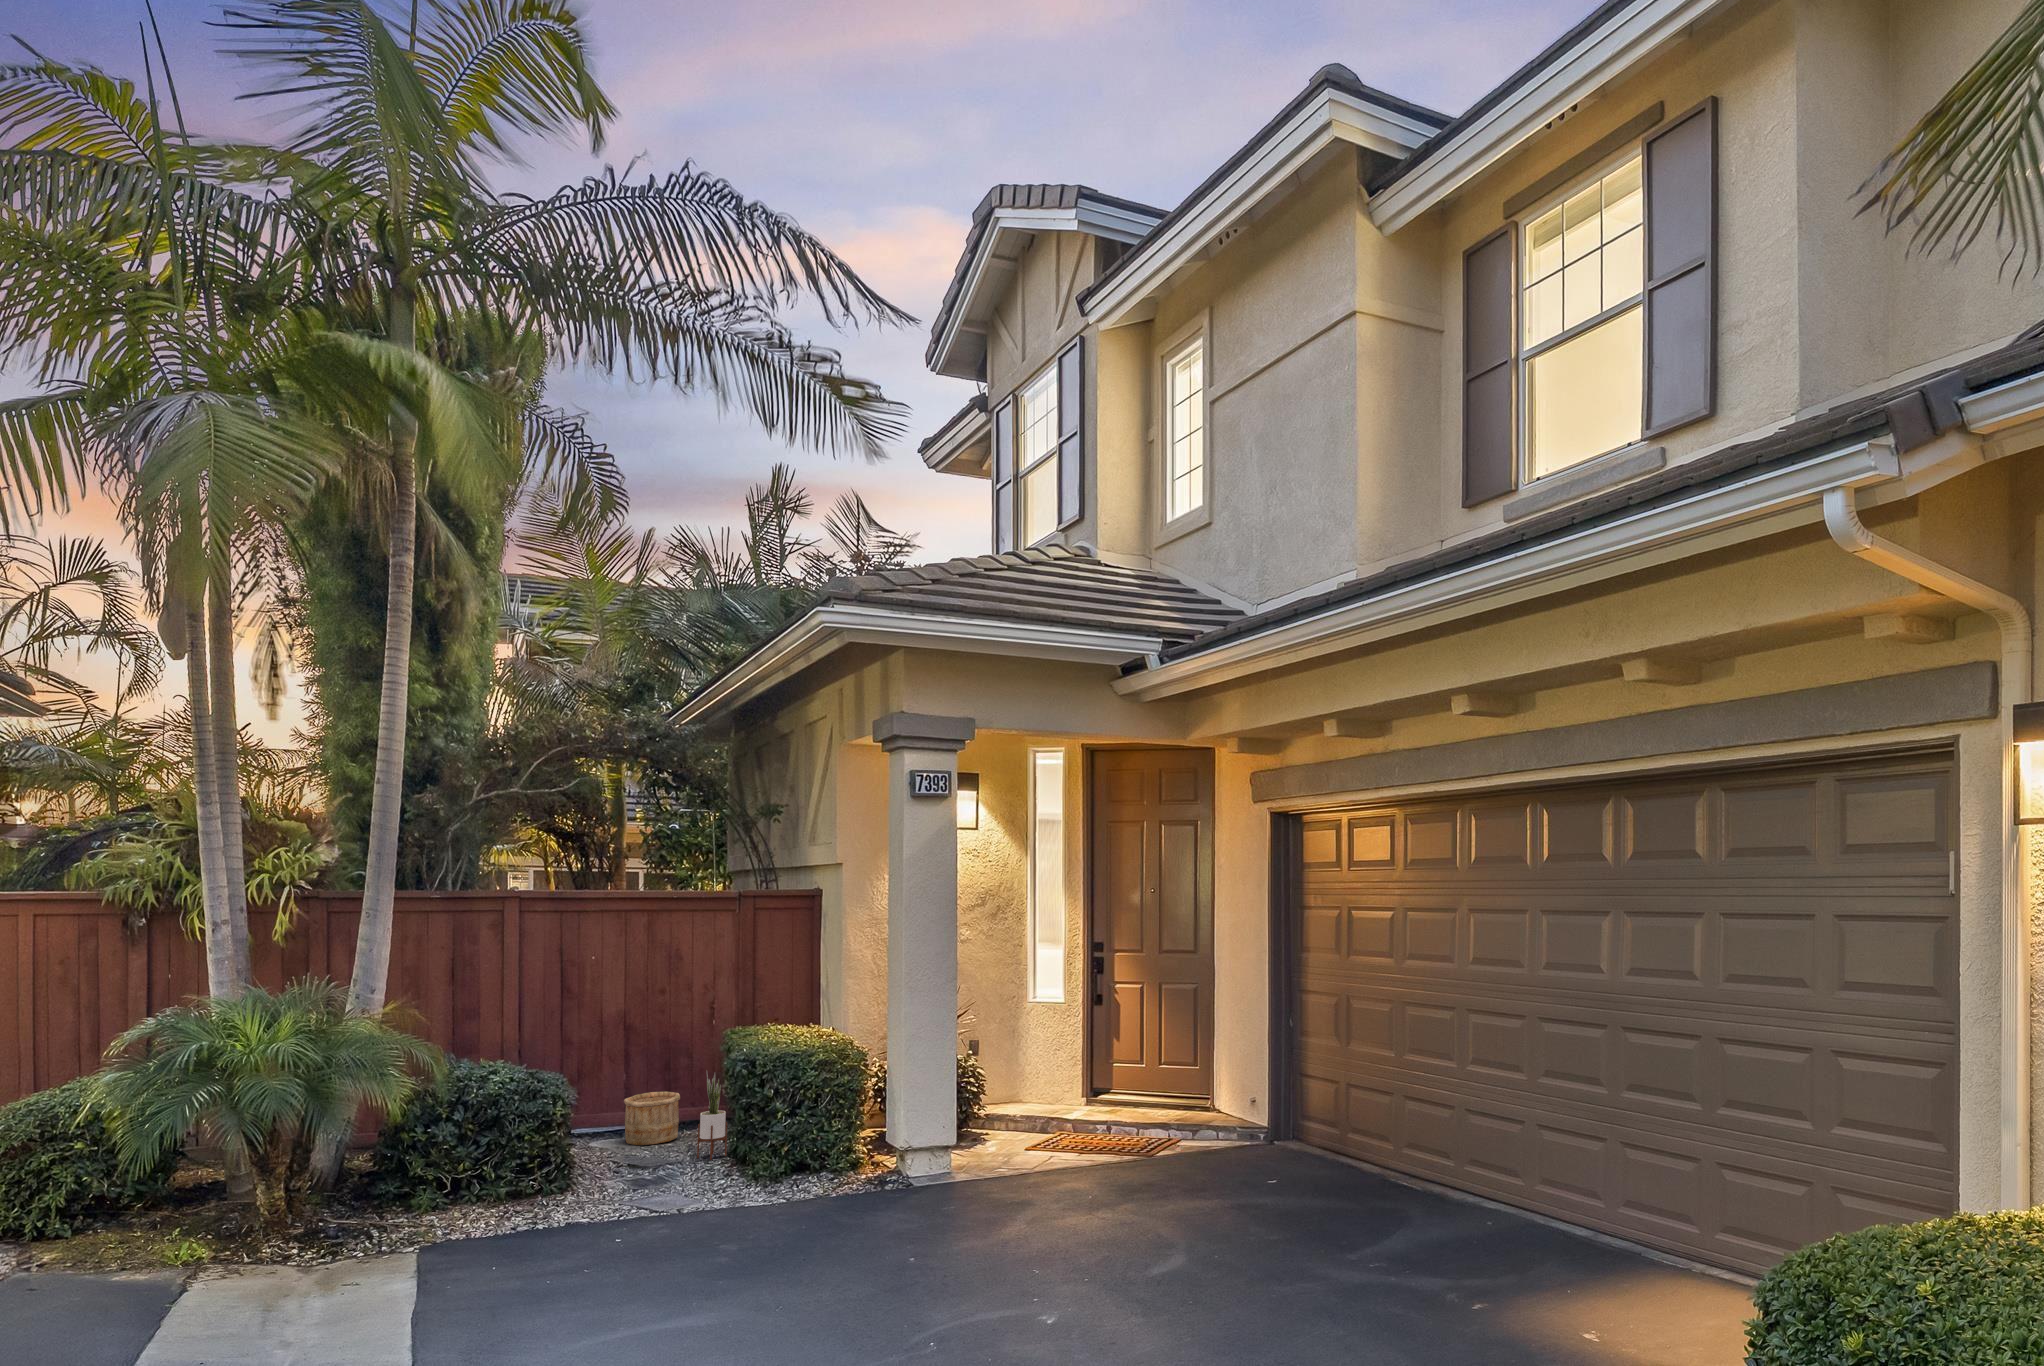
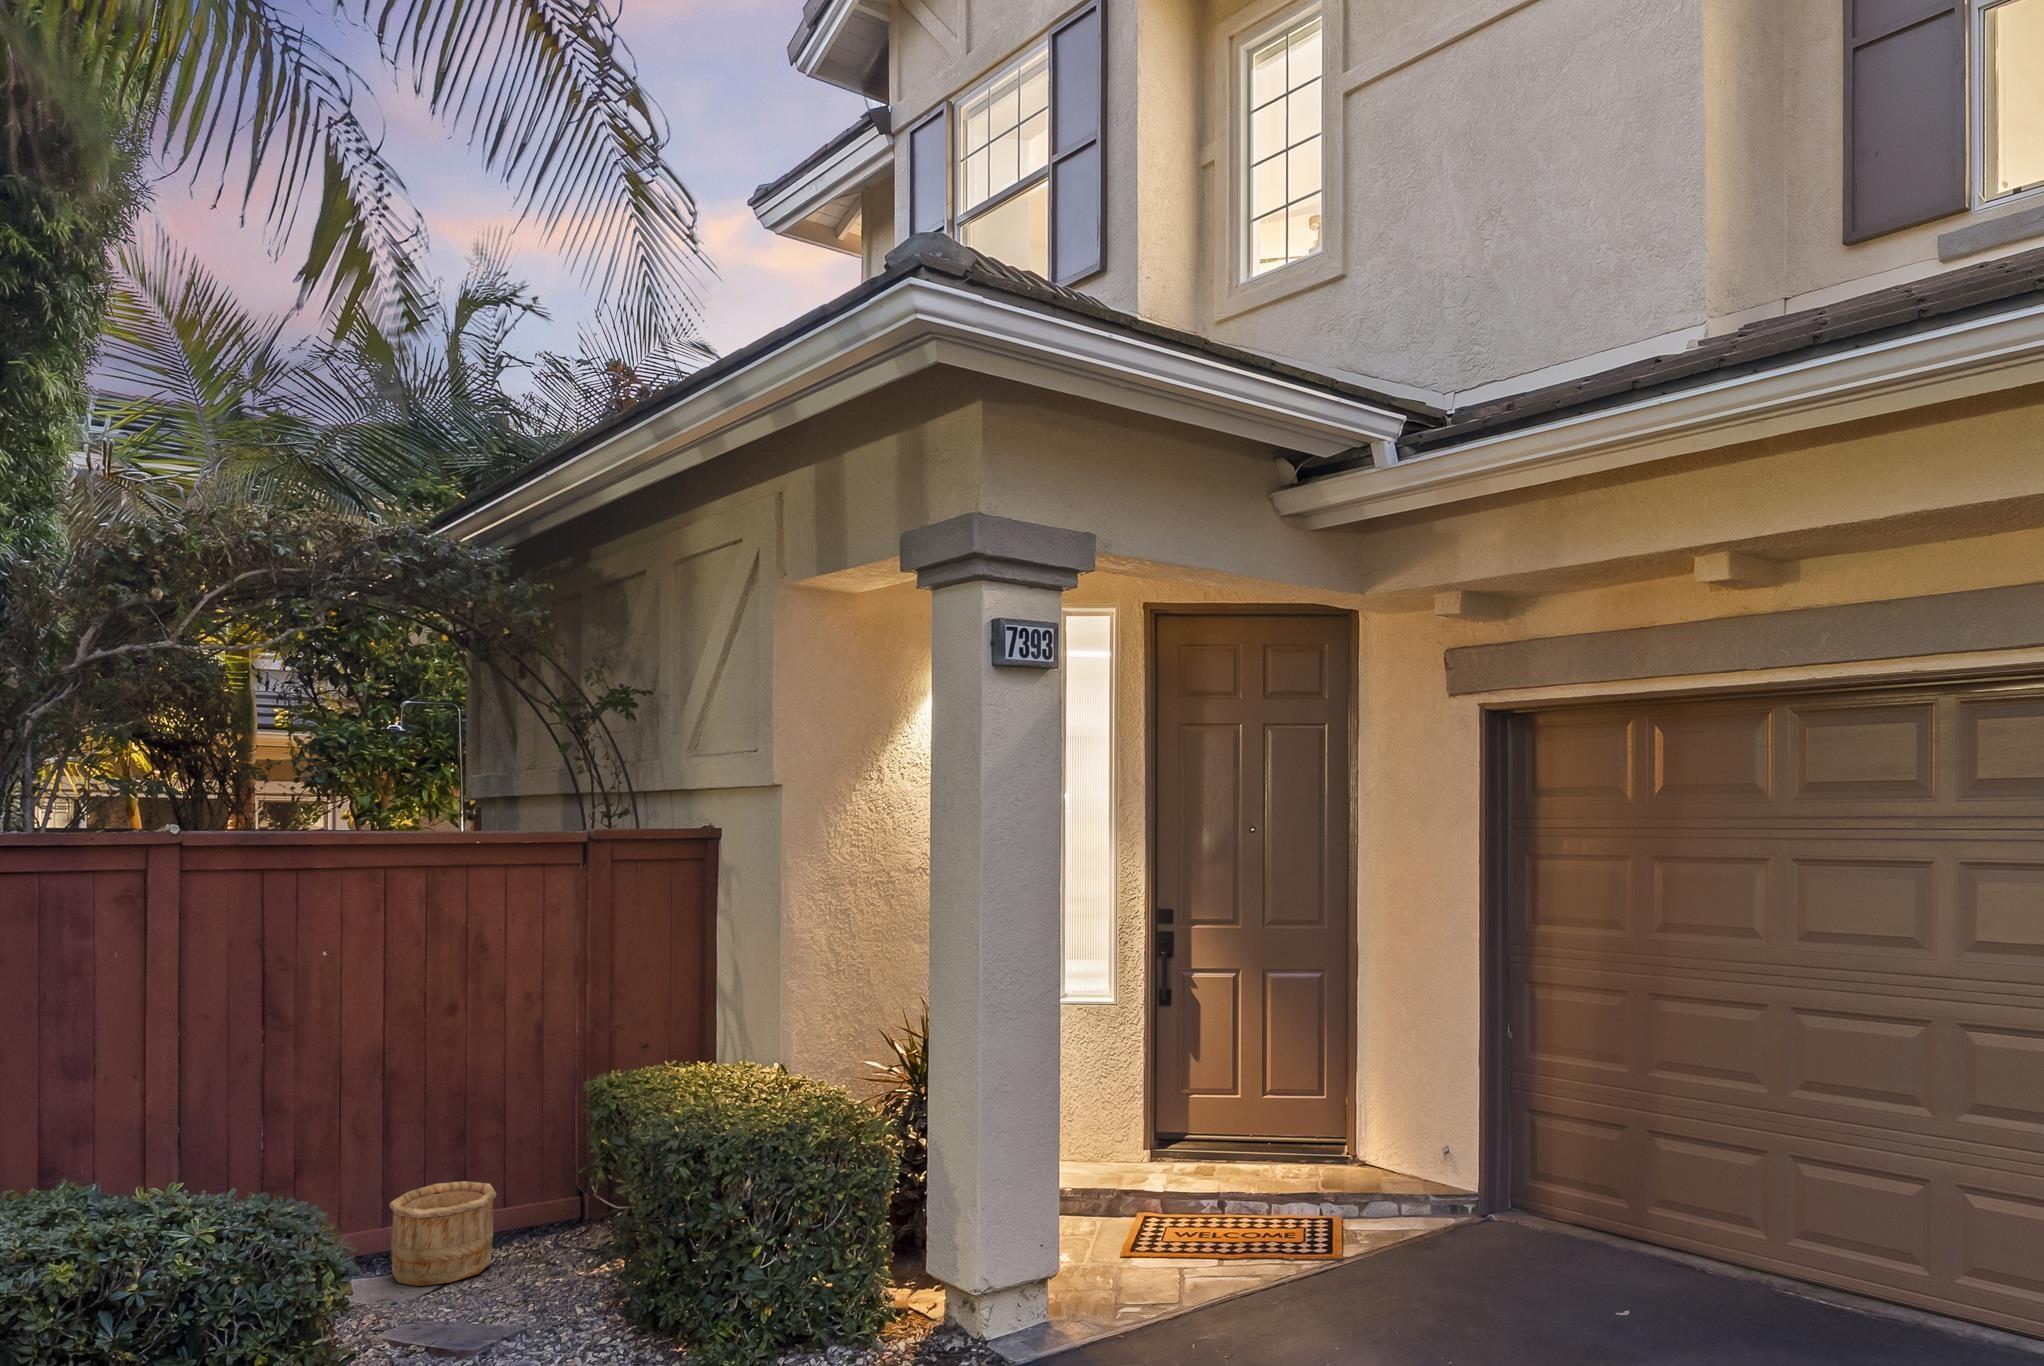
potted plant: present [697,1075,727,1160] -> none [553,1152,609,1319]

